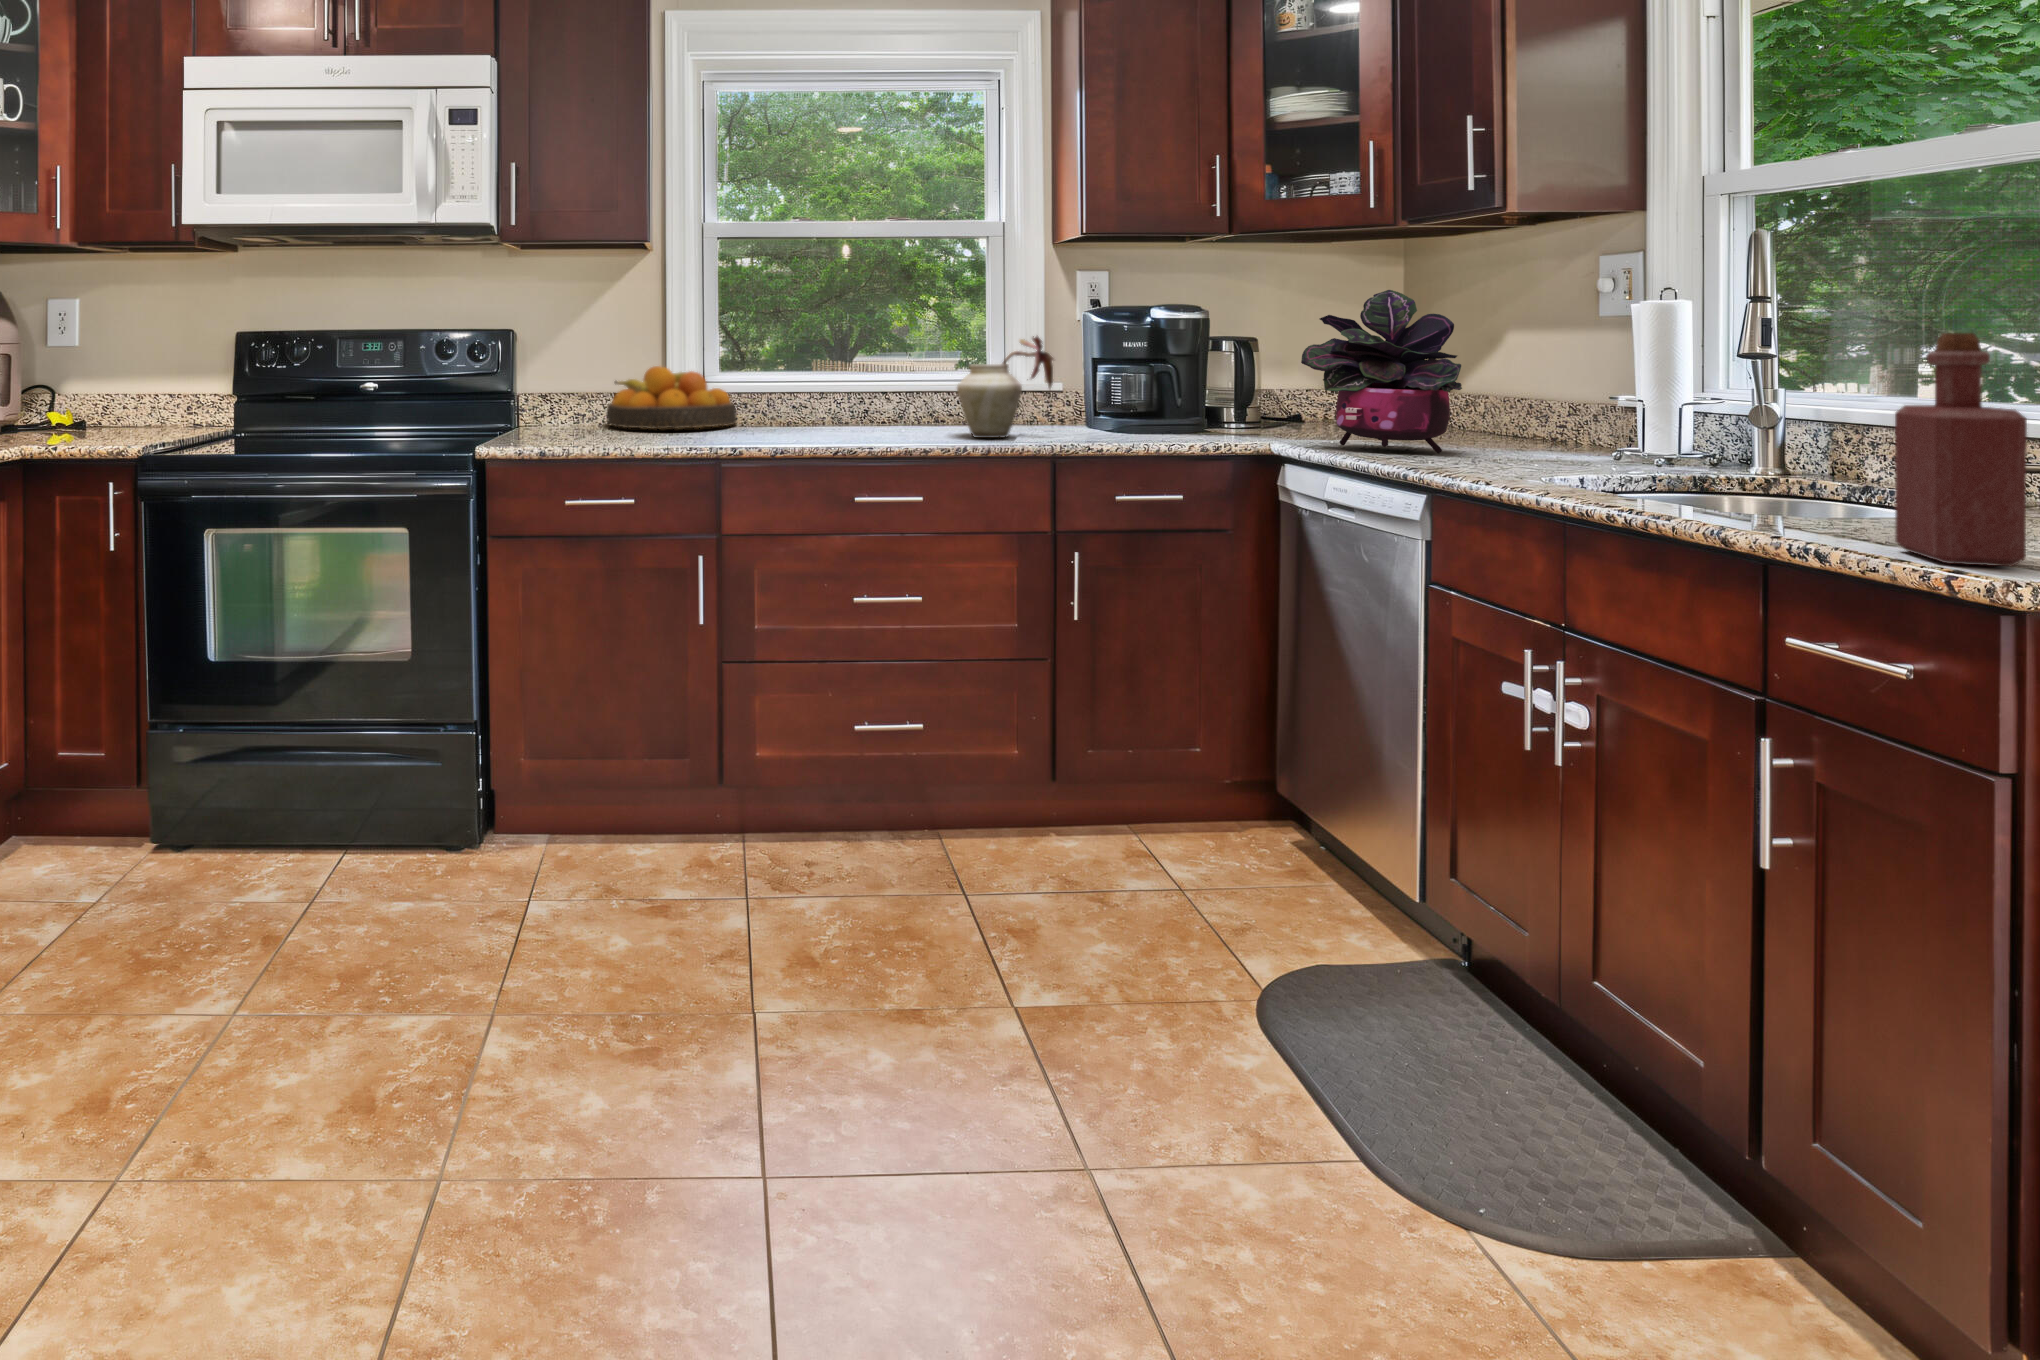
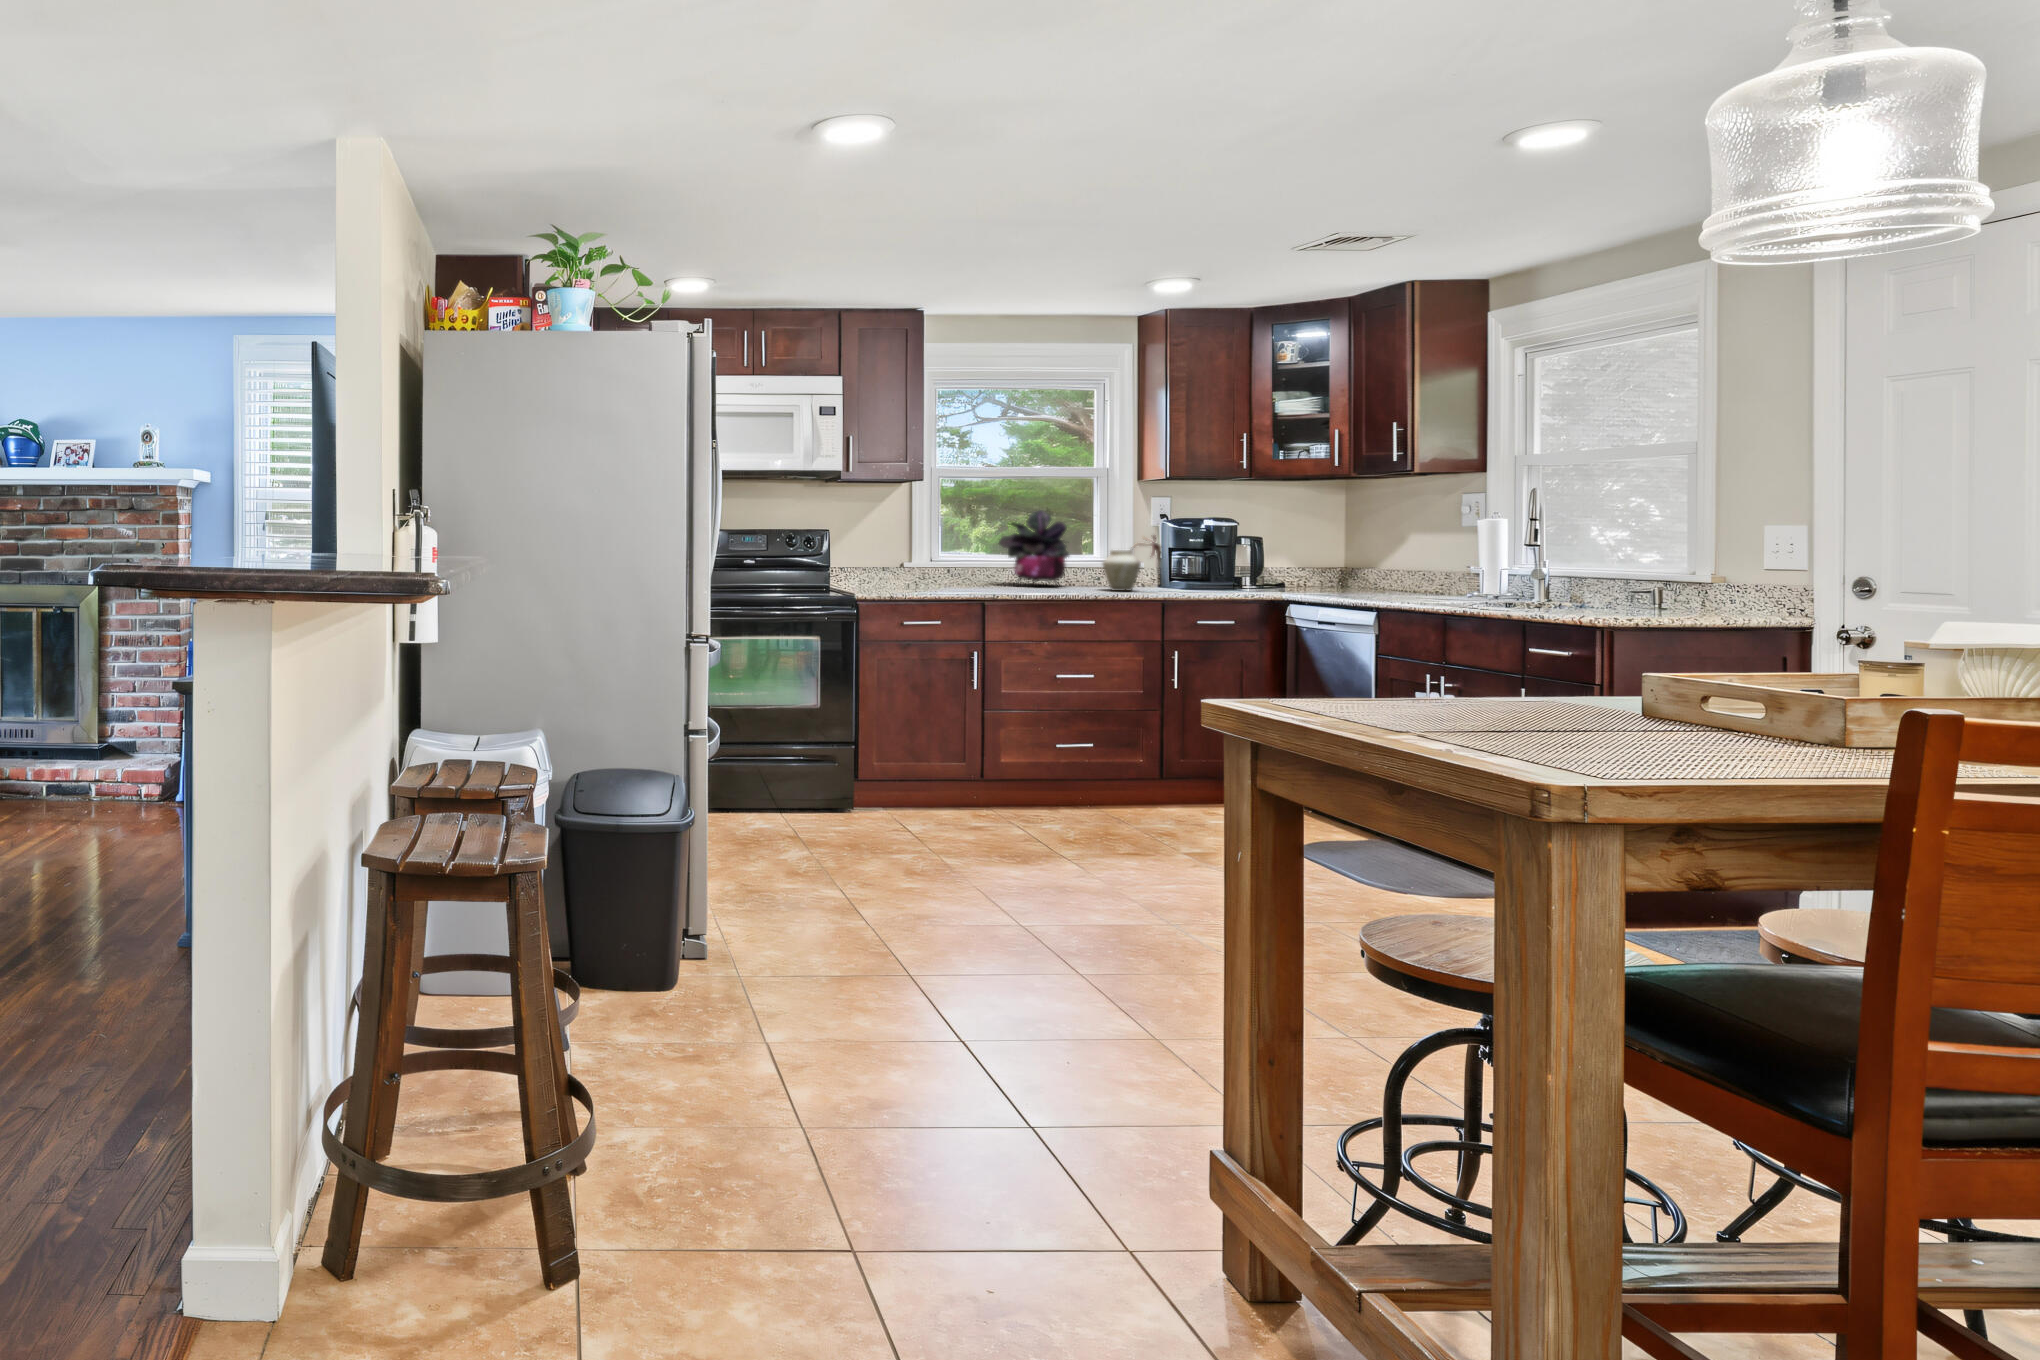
potted plant: present [1301,290,1462,453] -> present [998,510,1069,585]
bottle: present [1895,333,2027,566] -> none [1568,535,1608,616]
fruit bowl: present [606,366,737,429] -> none [883,551,962,586]

